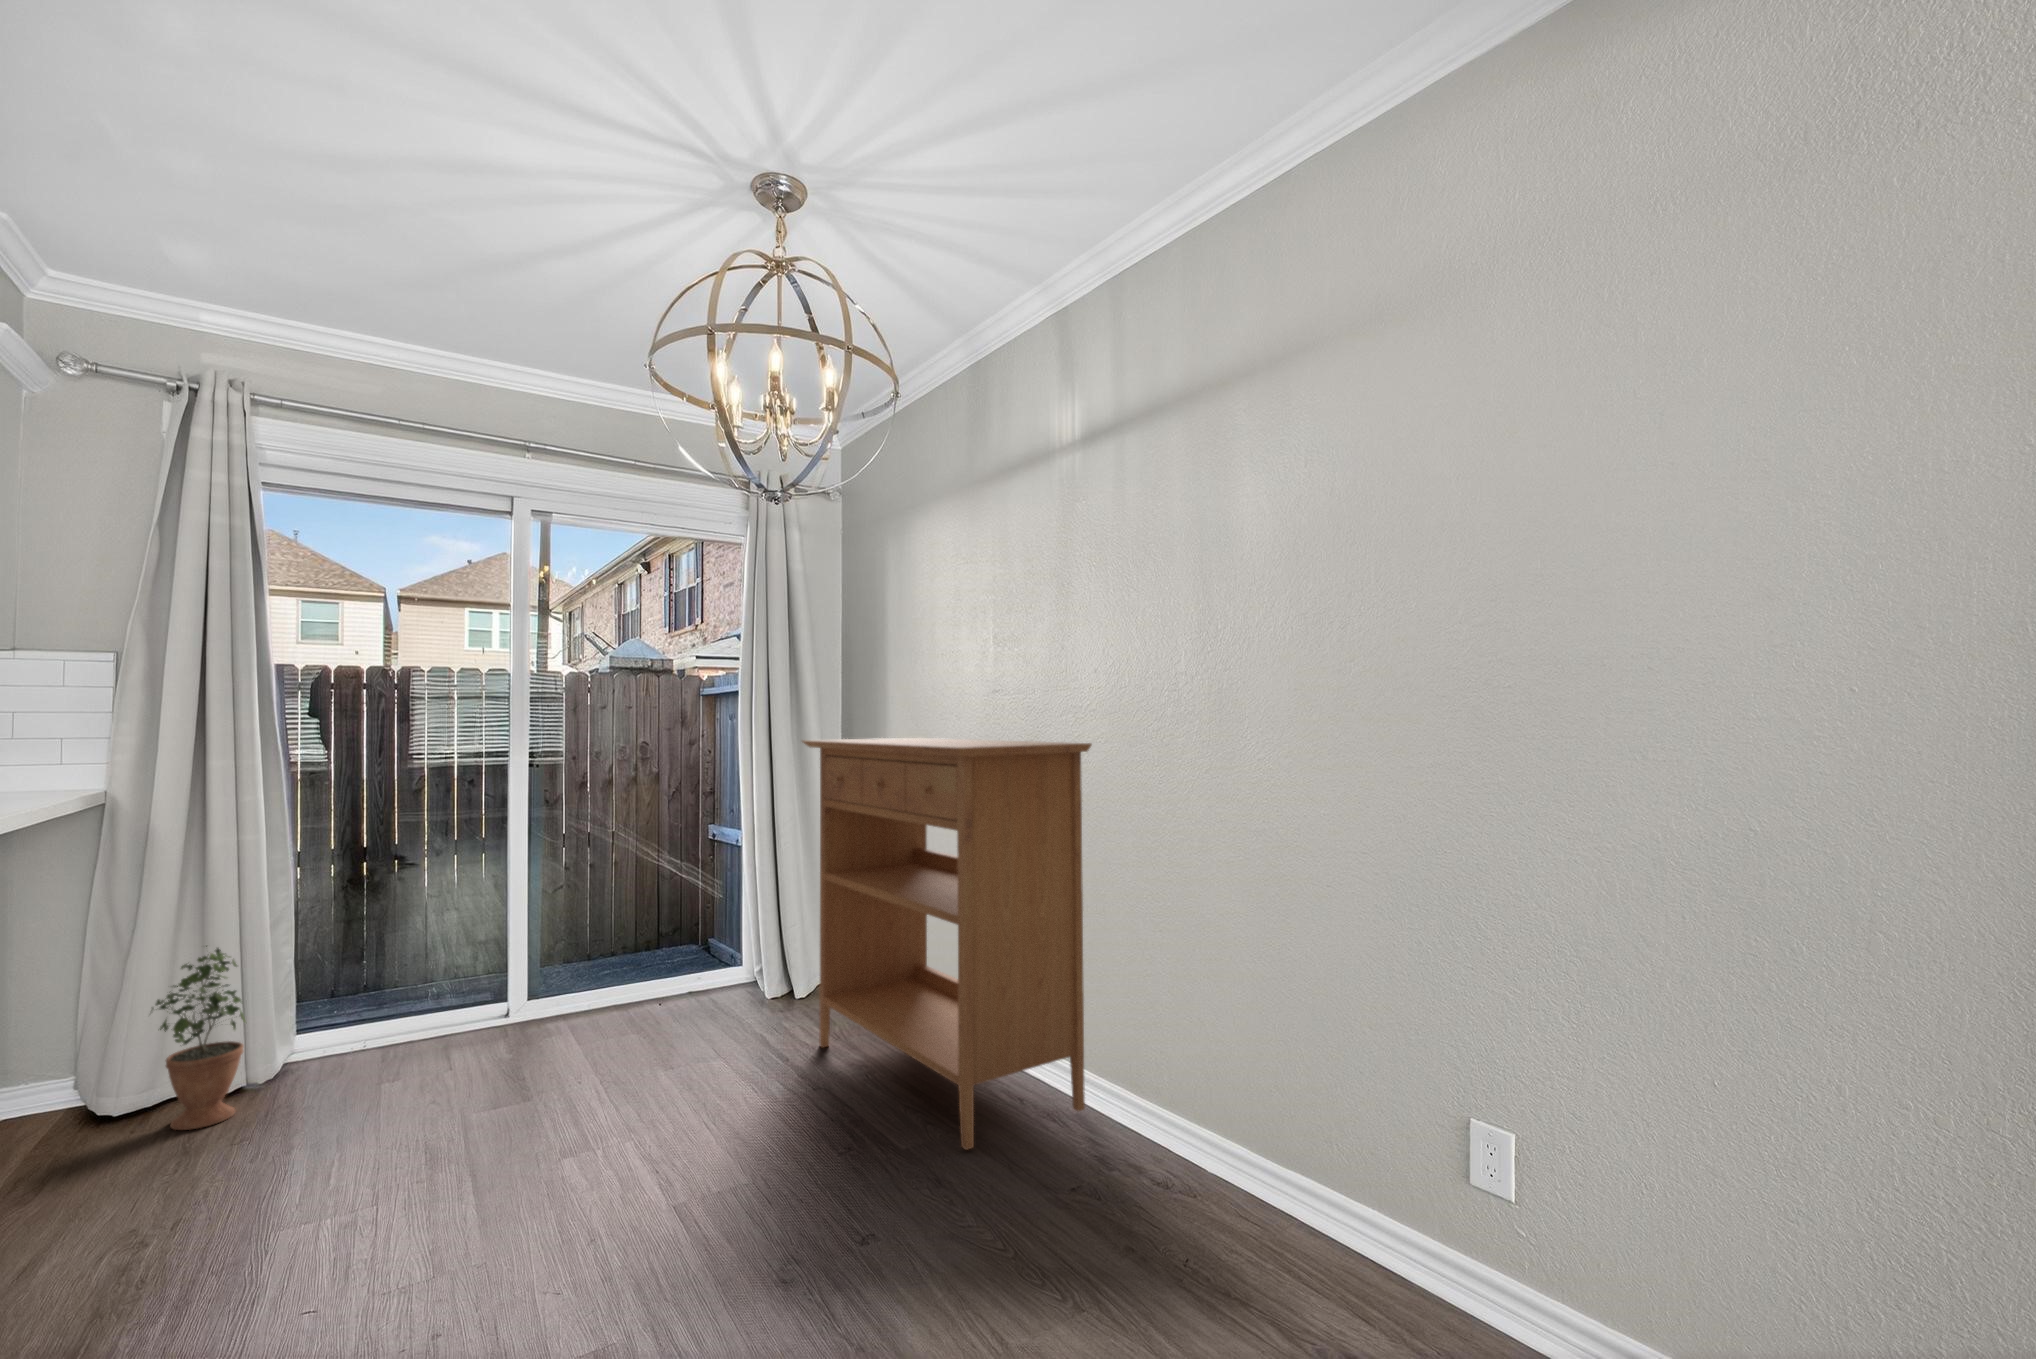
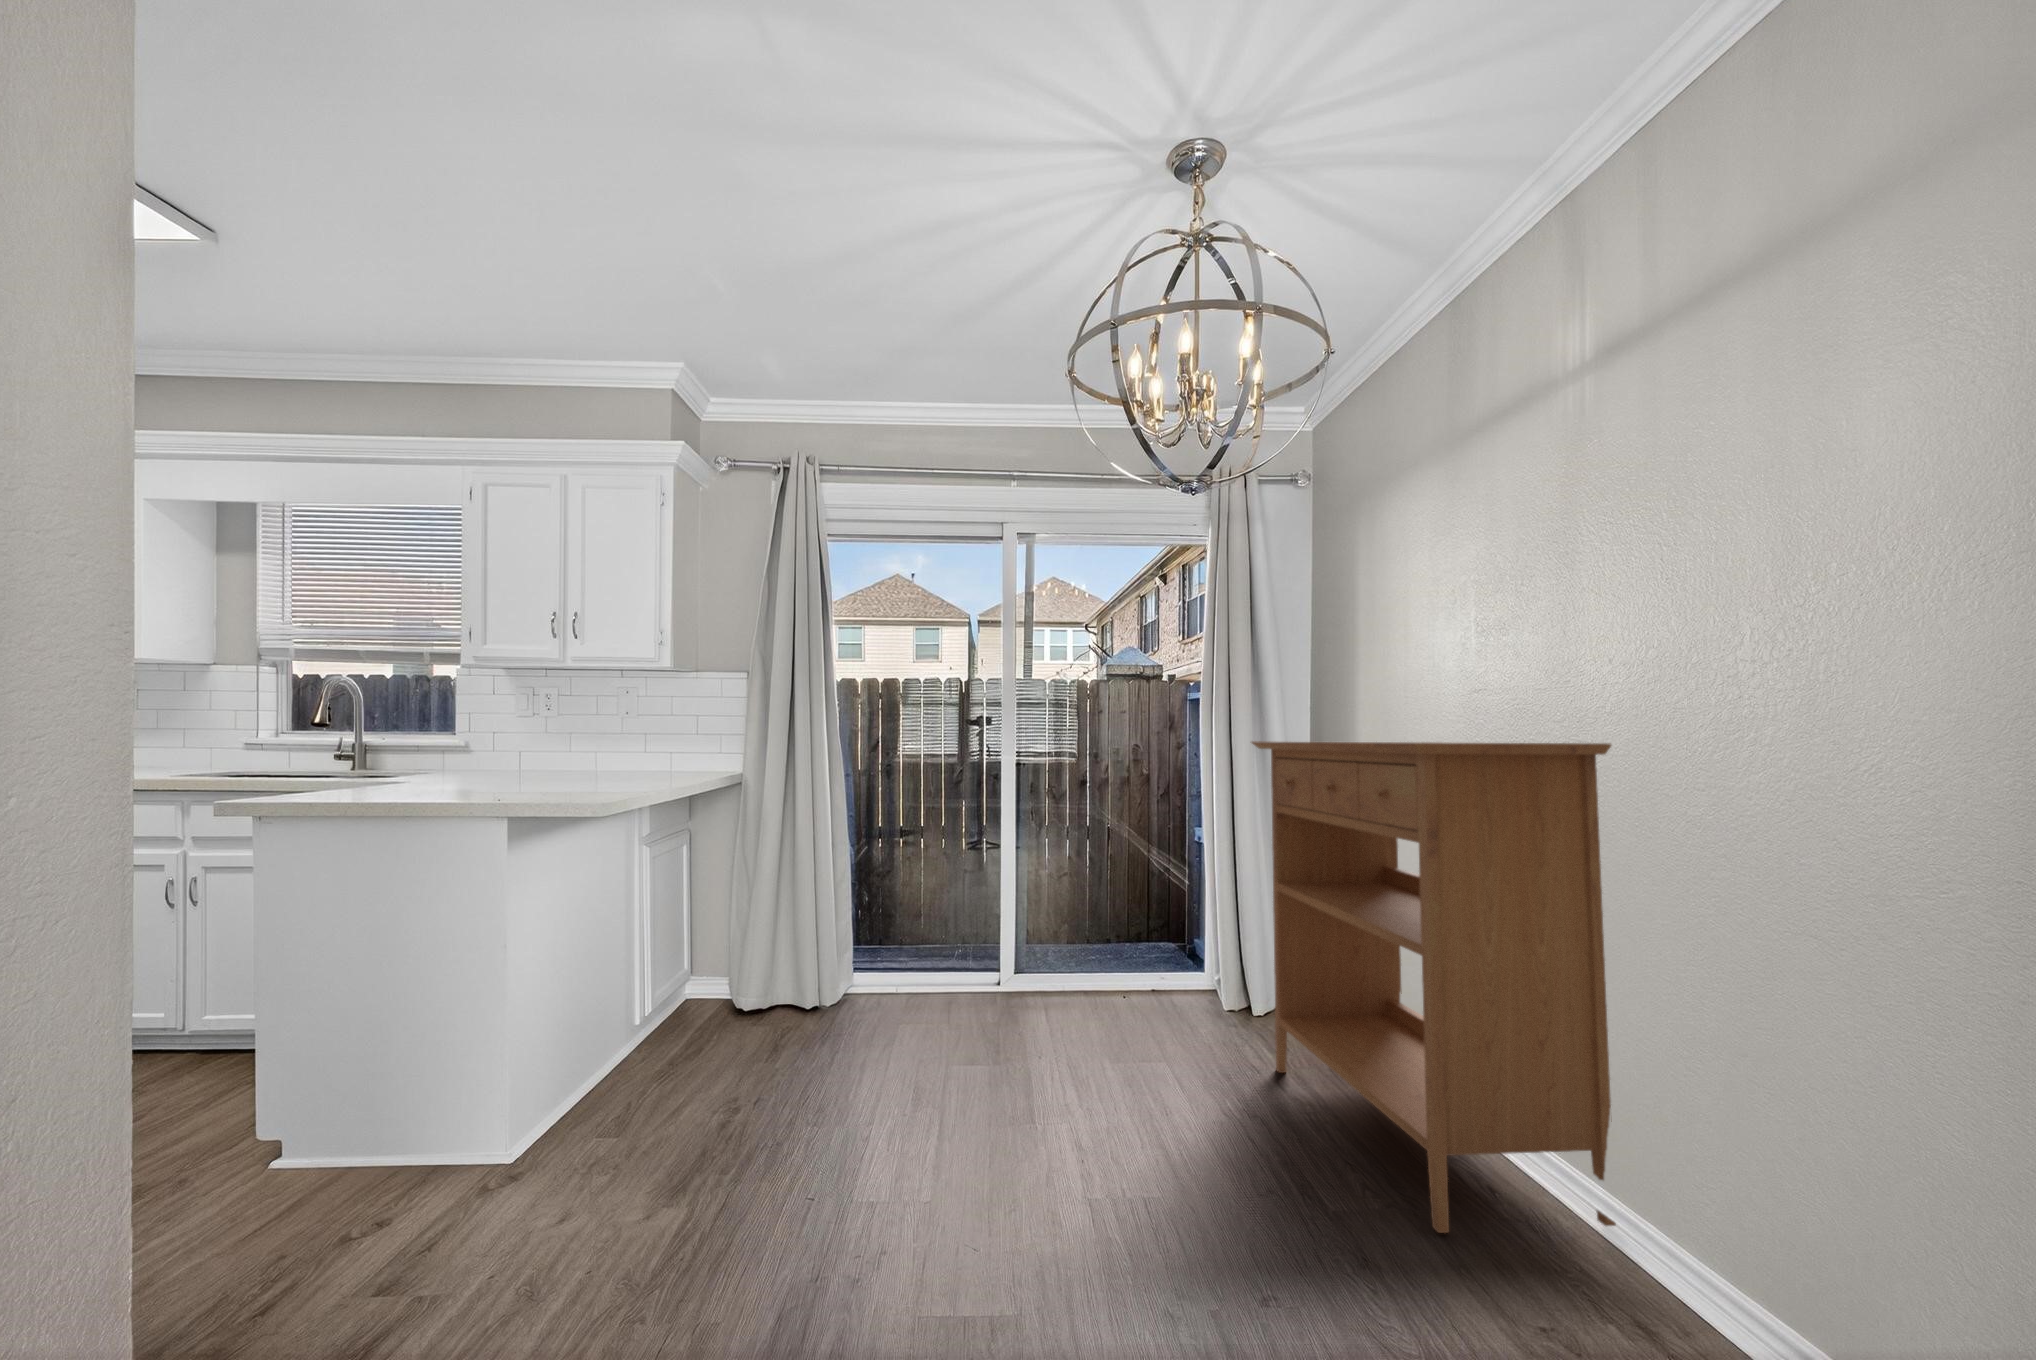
potted plant: present [151,946,245,1130] -> none [754,891,812,1033]

